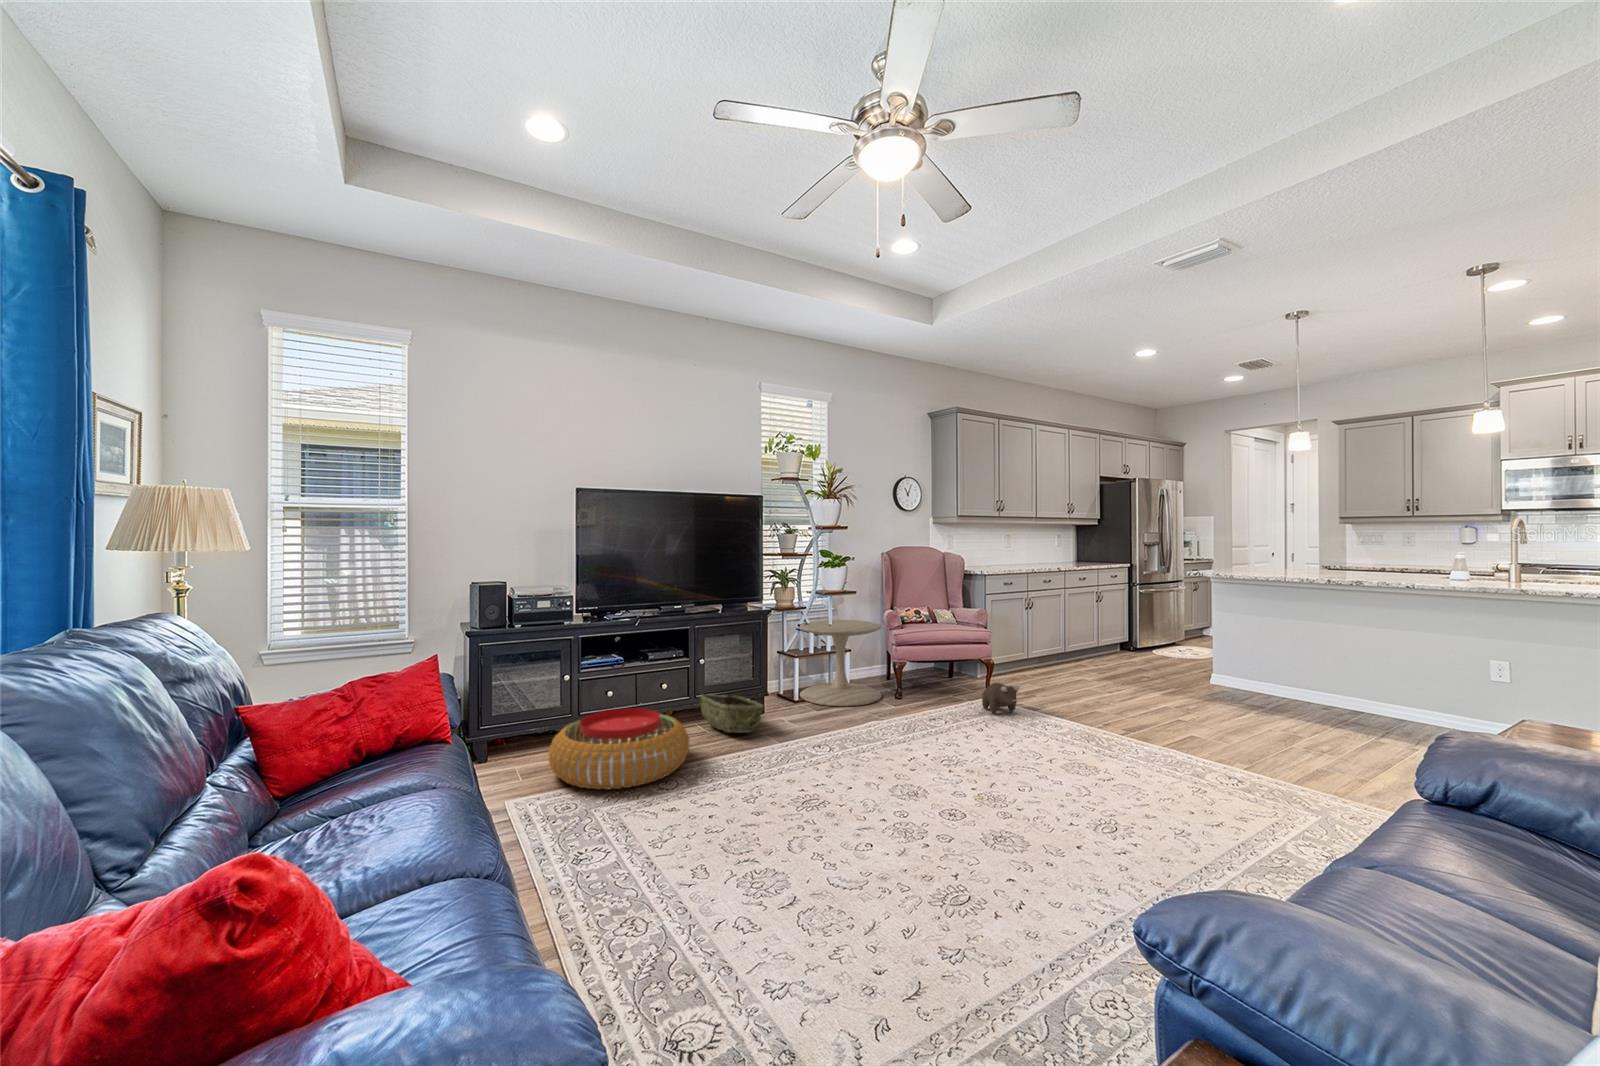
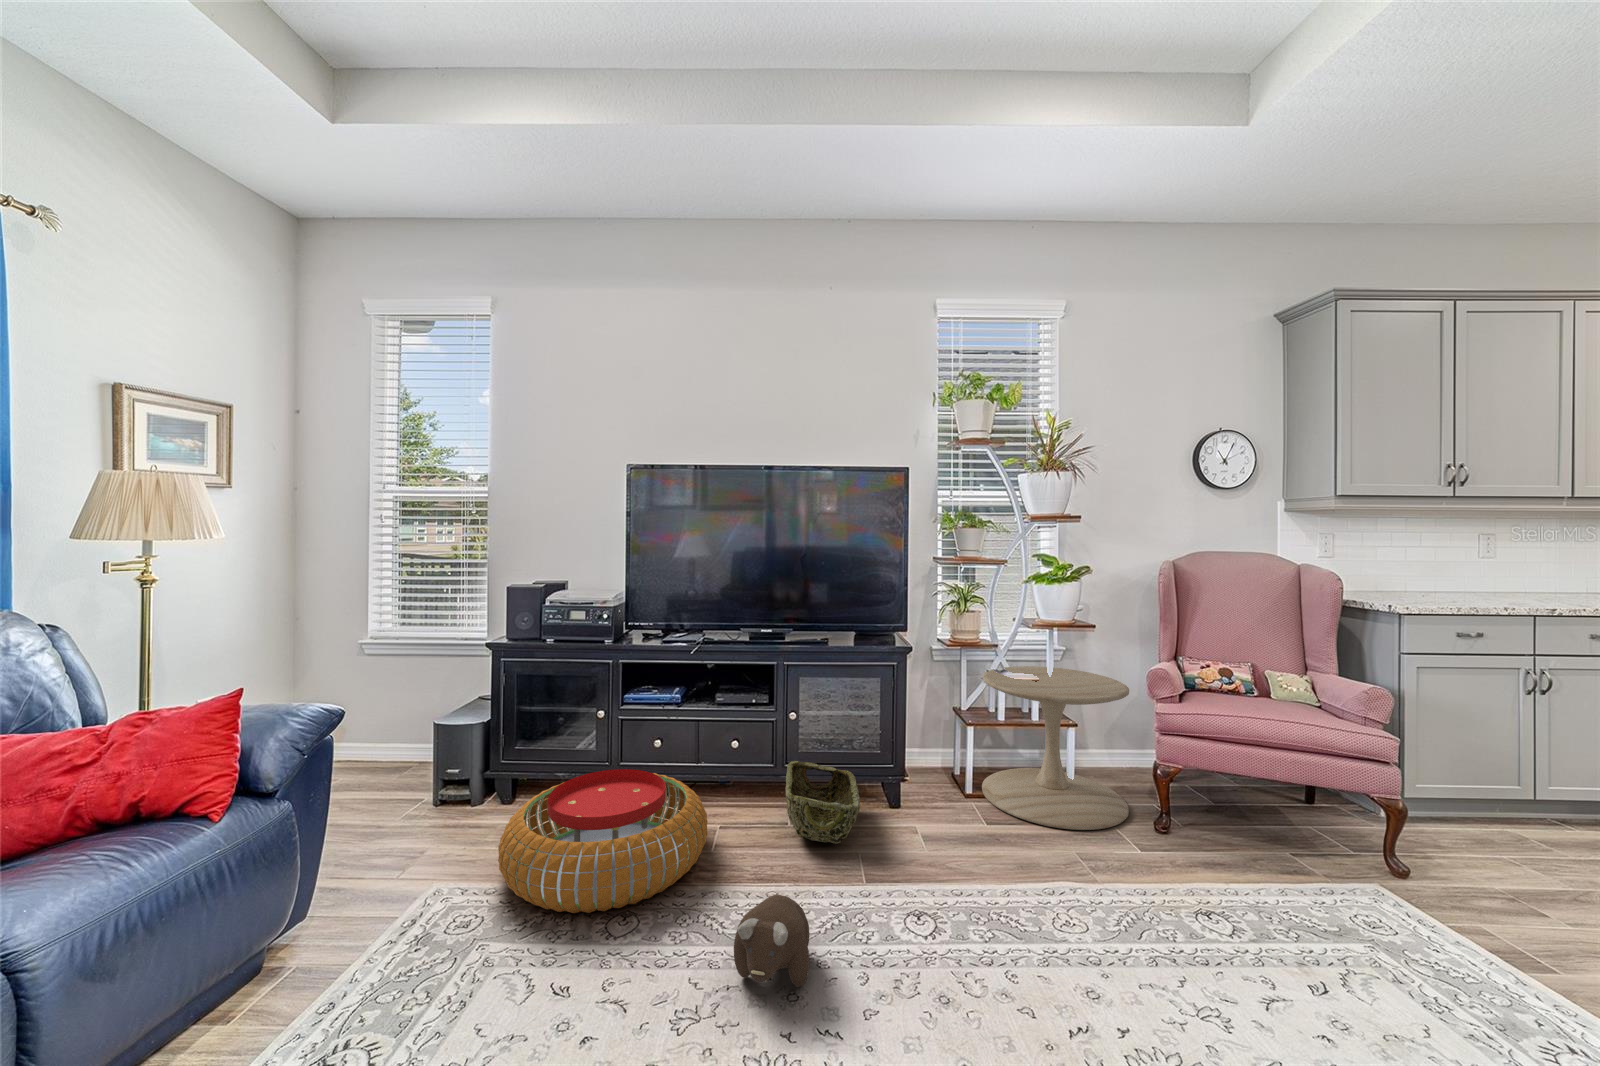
plush toy: present [982,683,1020,714] -> present [734,895,809,987]

